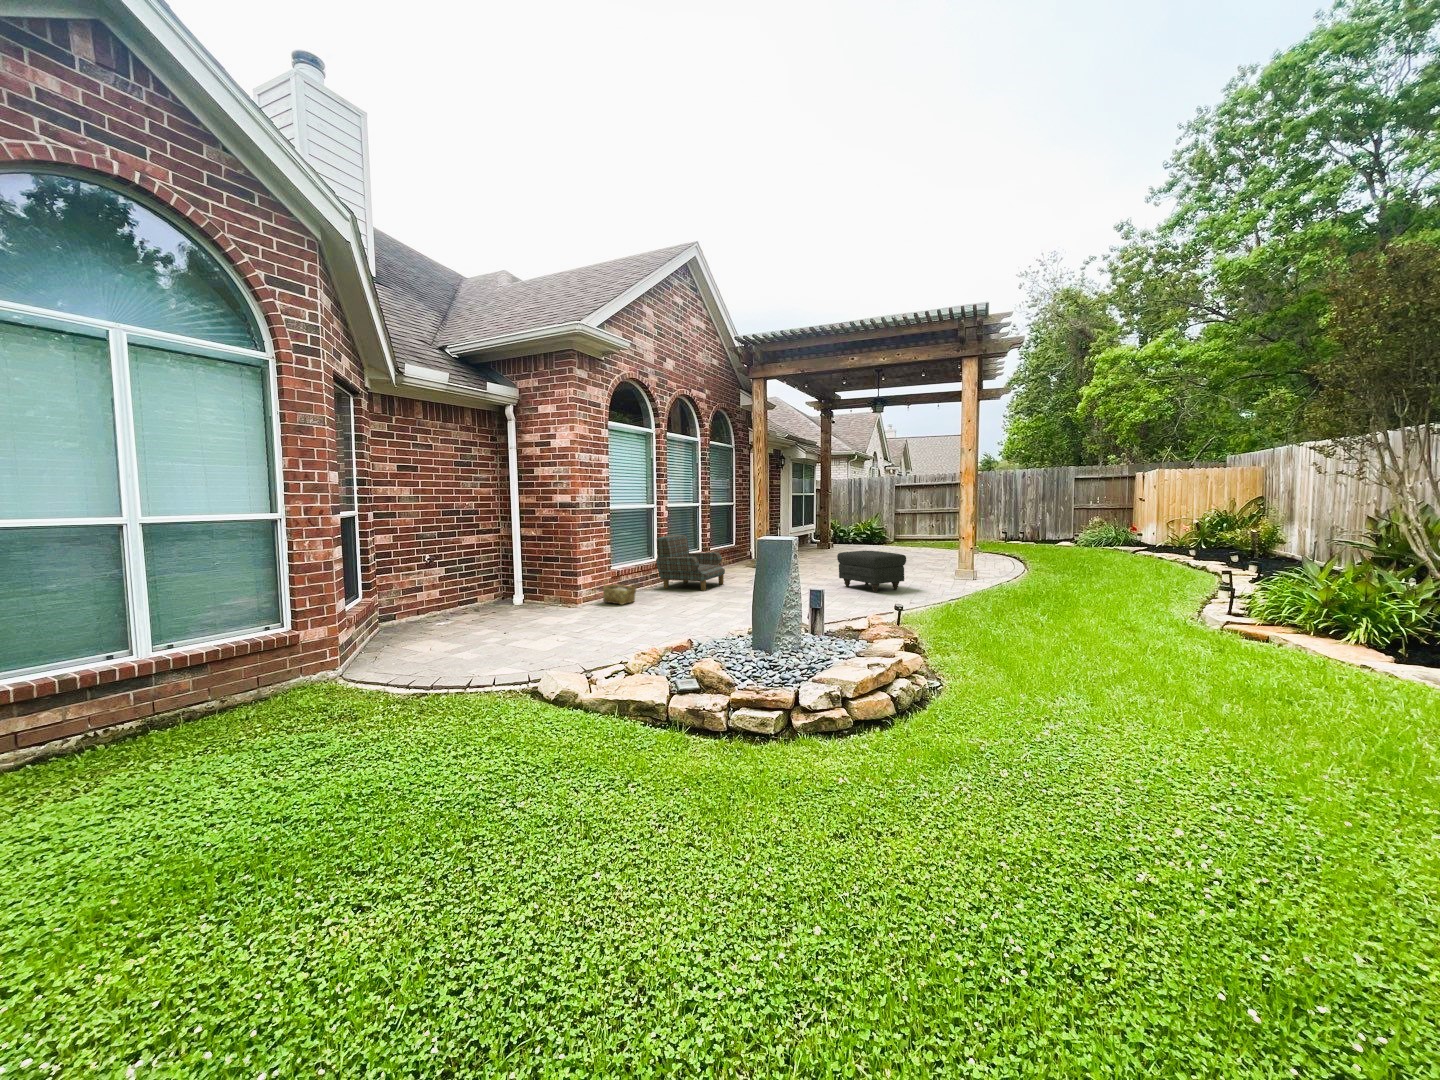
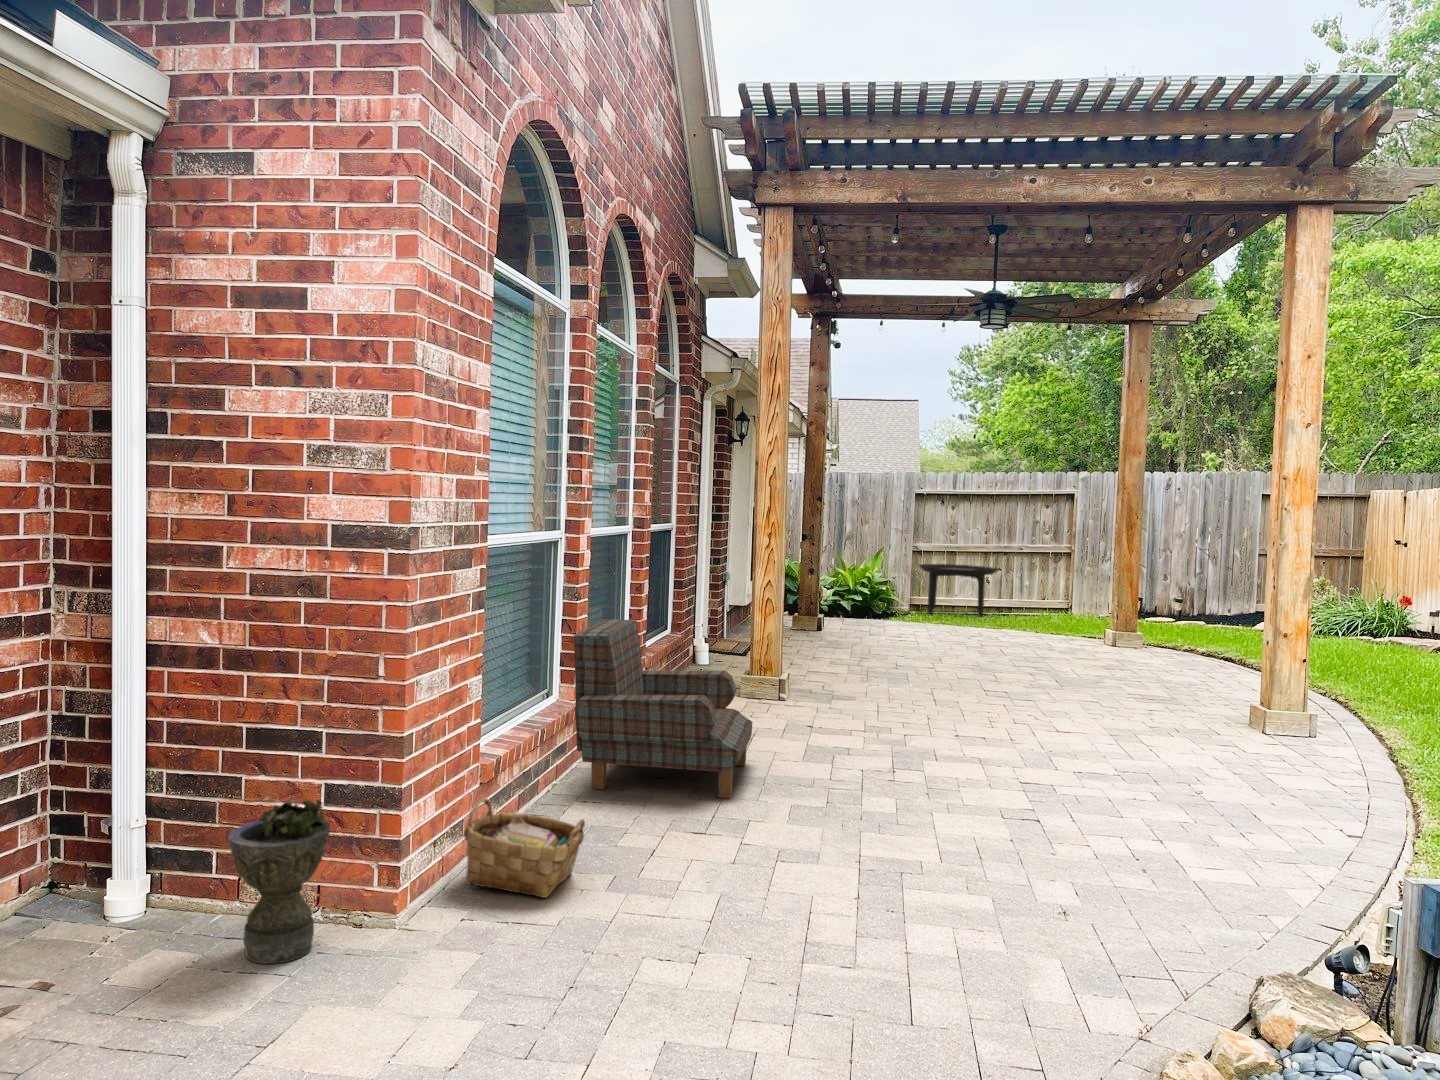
round table: none [894,520,934,545] -> present [919,564,998,617]
ottoman: present [837,551,906,592] -> none [1061,670,1252,794]
planter: none [536,572,561,611] -> present [228,799,330,964]

